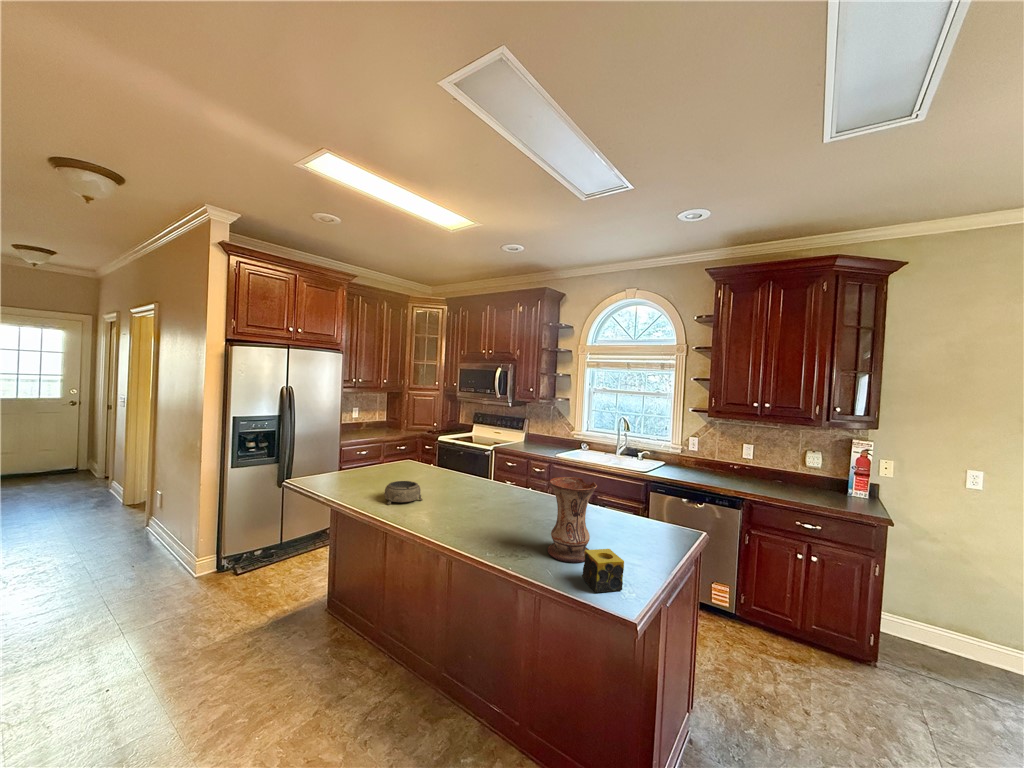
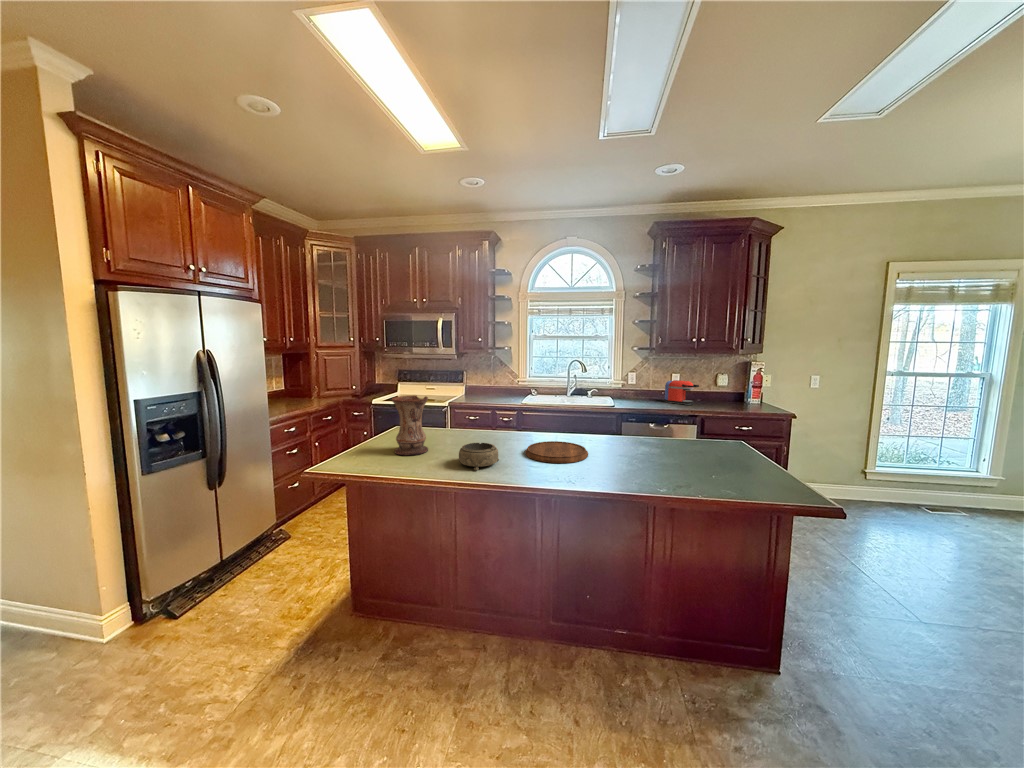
coffee maker: none [721,451,763,484] -> present [664,380,699,405]
vase: present [548,477,597,563] -> present [392,395,428,455]
cutting board: none [450,492,510,515] -> present [525,441,588,463]
candle: present [582,549,624,593] -> none [745,460,784,496]

